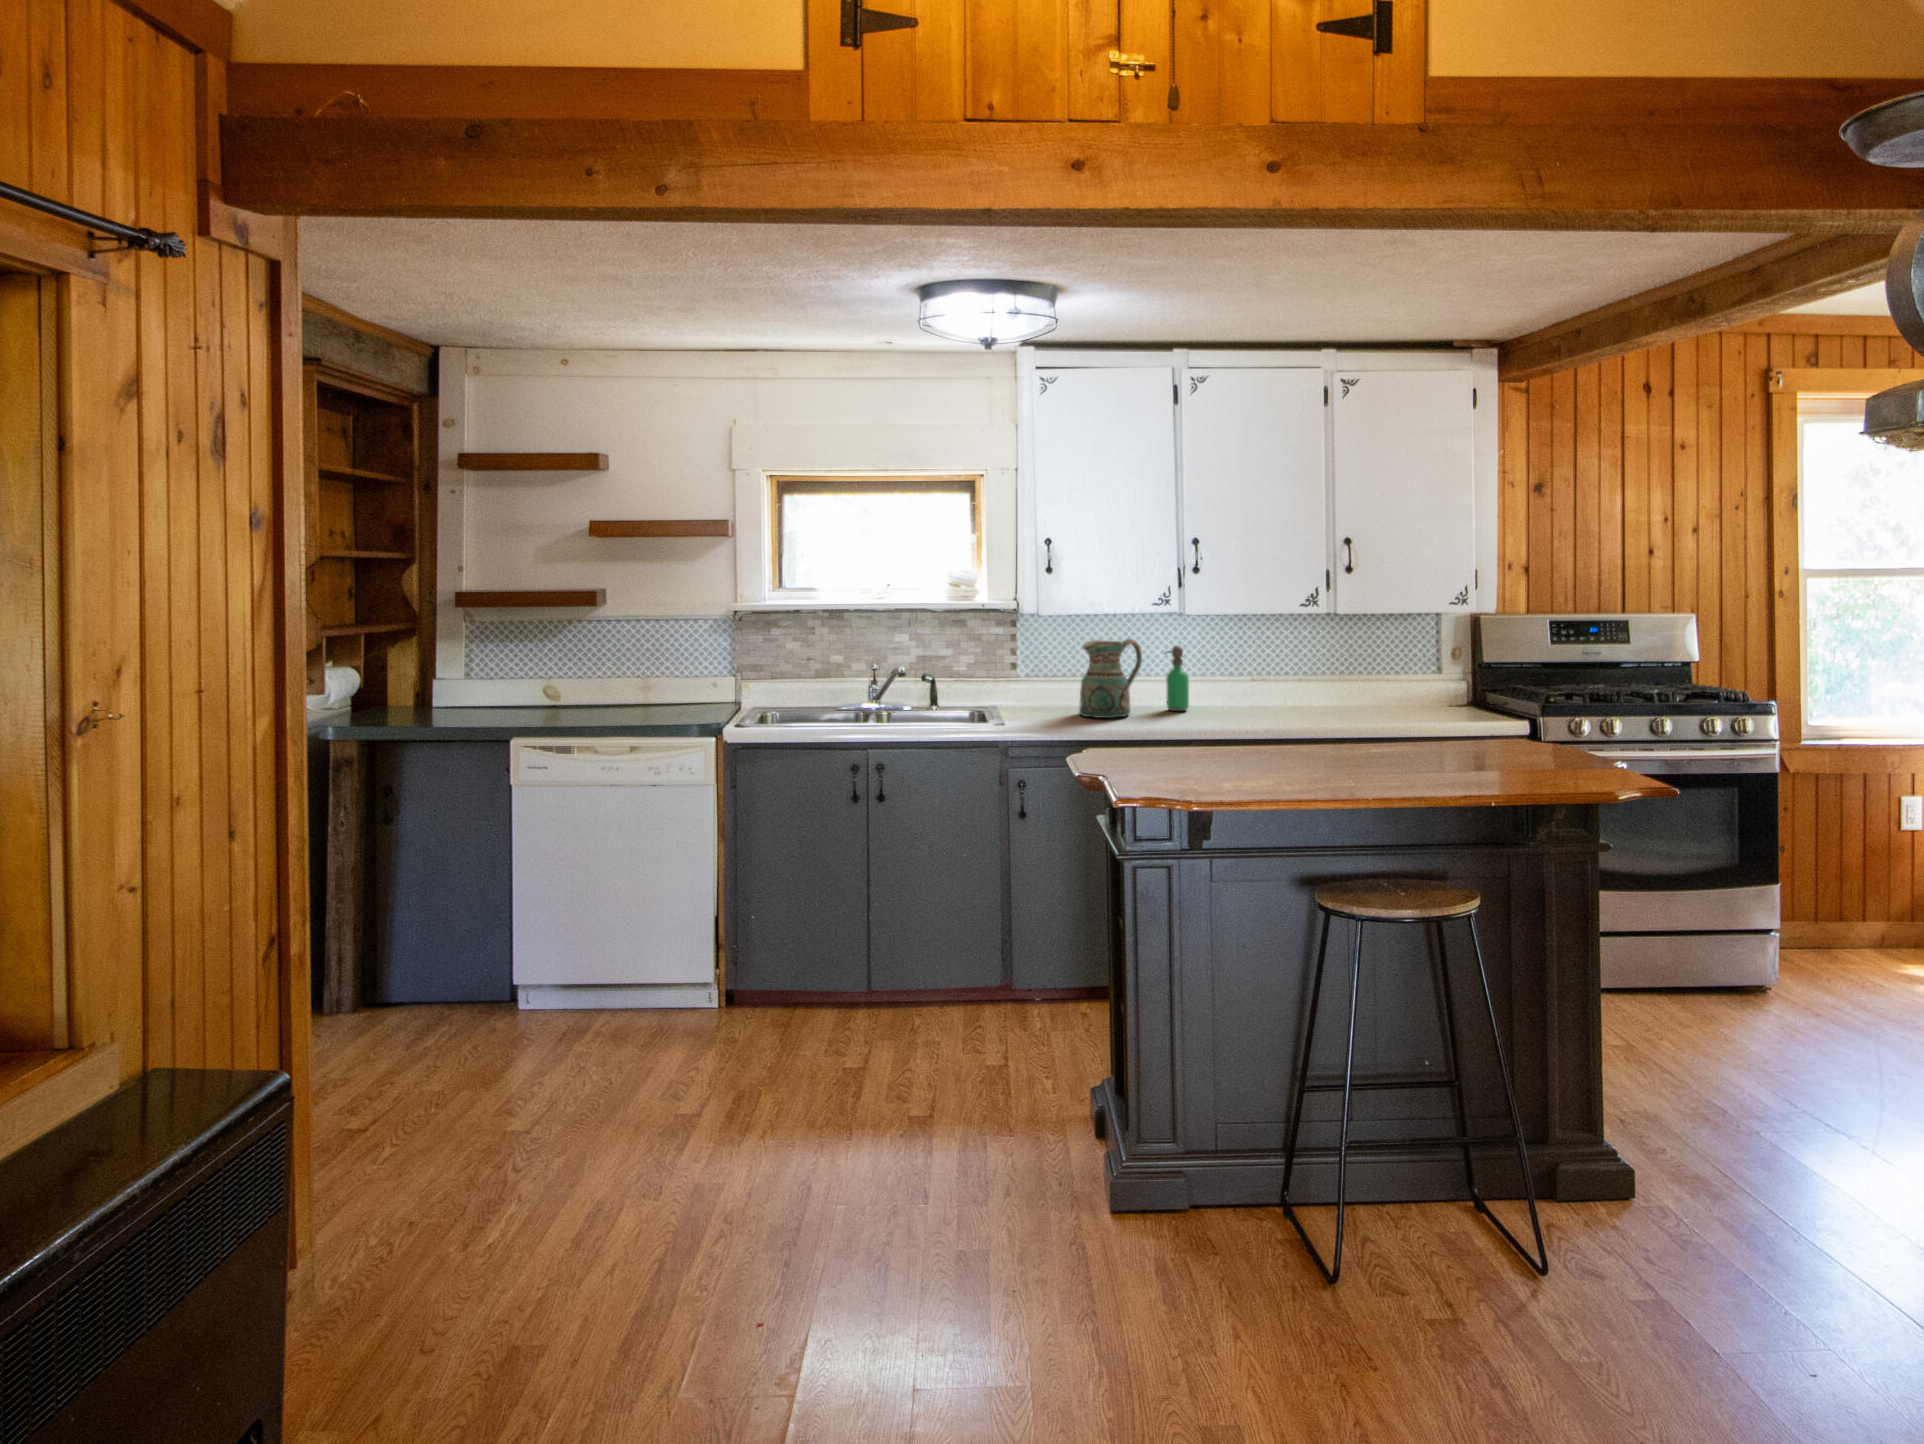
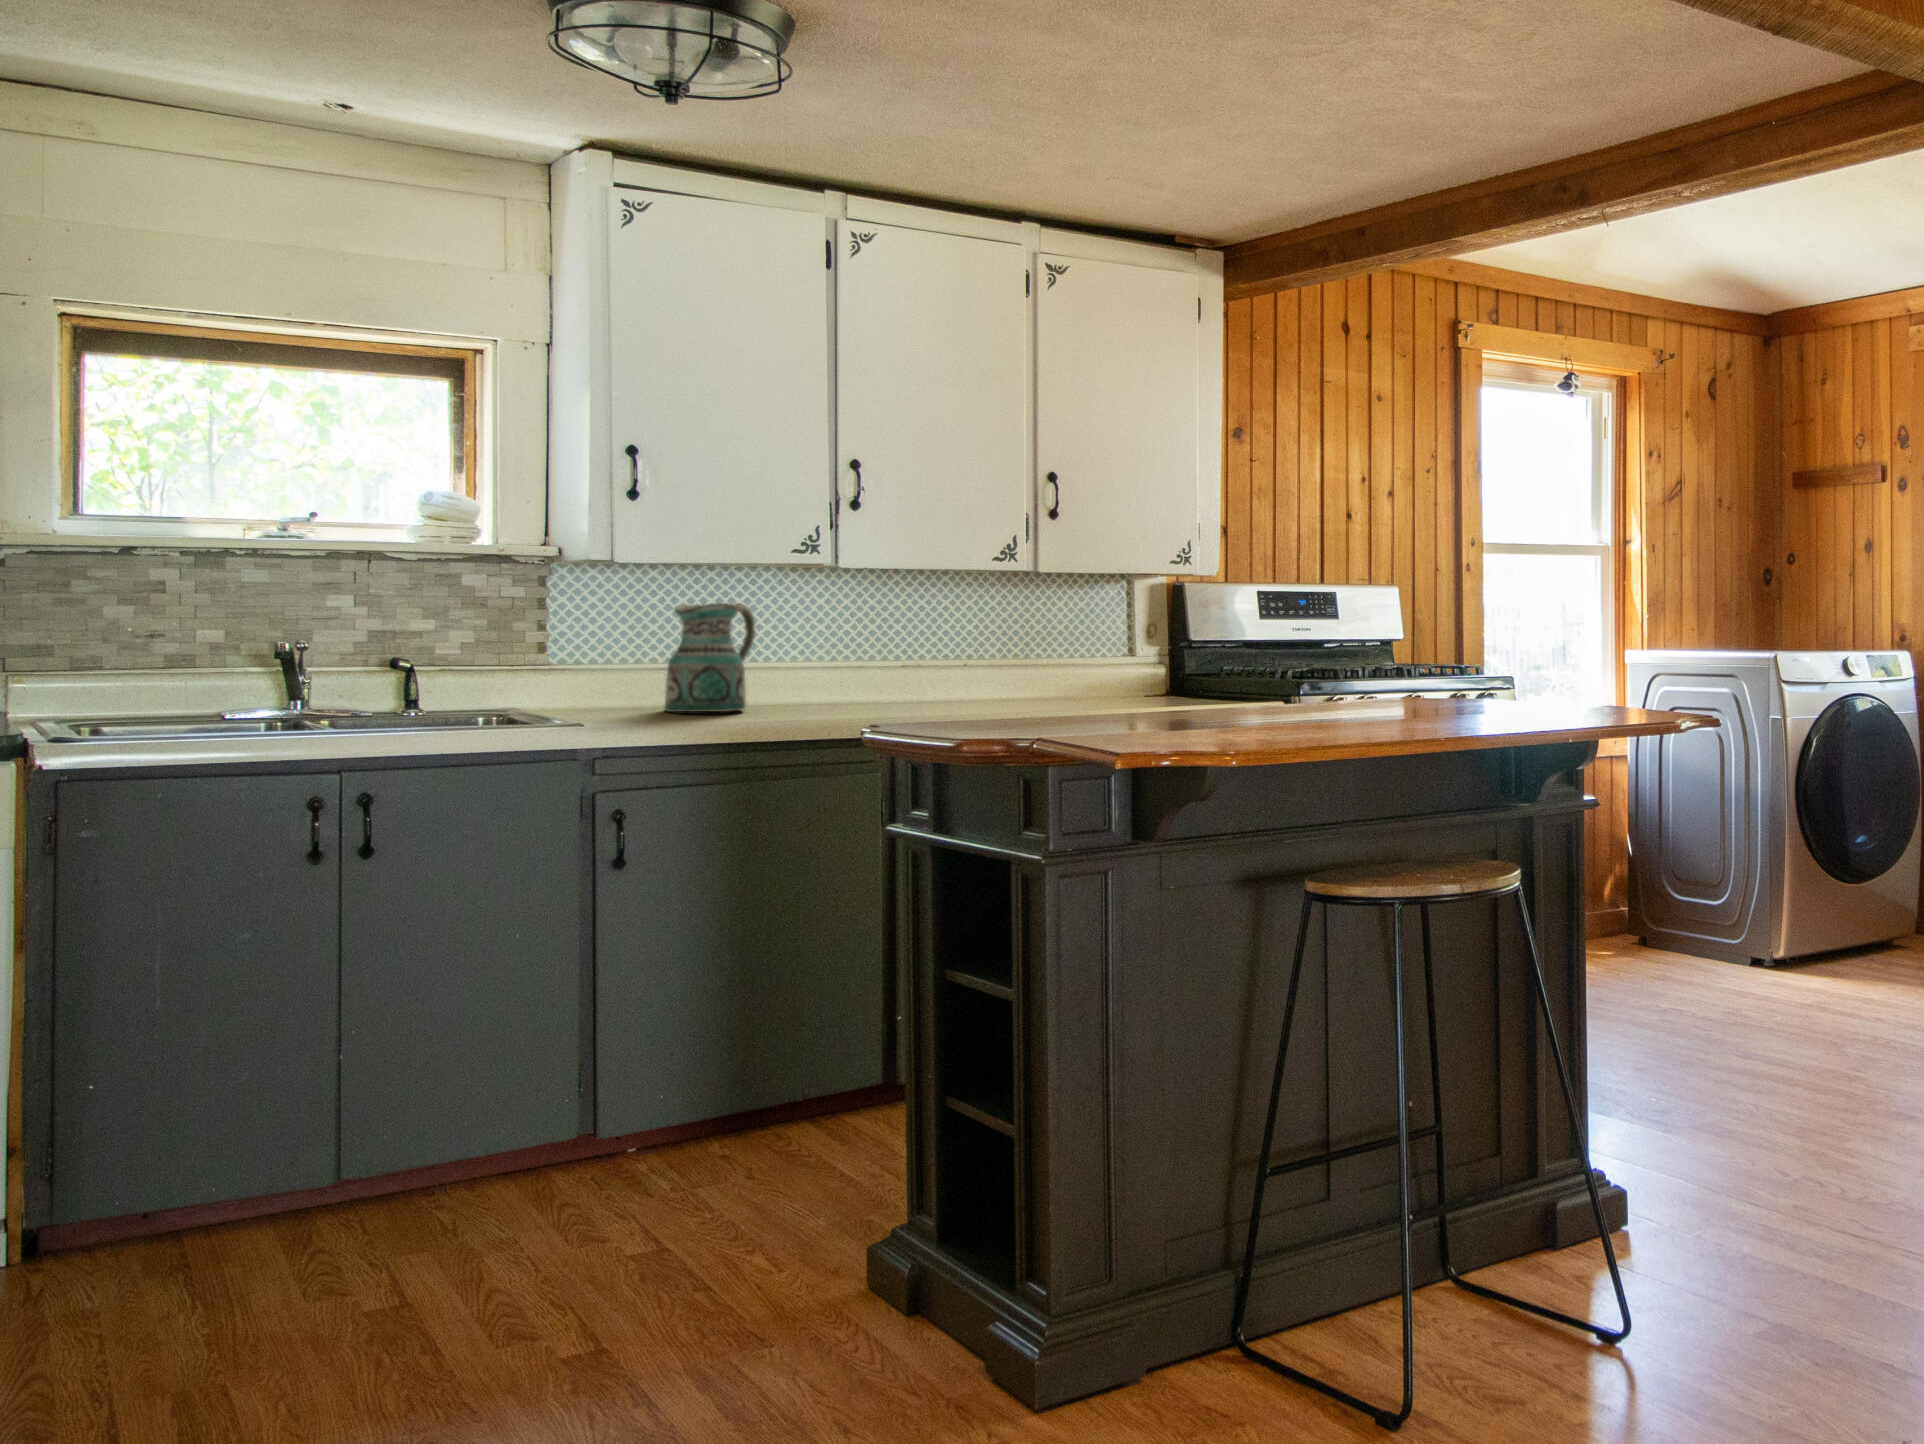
soap dispenser: present [1165,646,1189,711] -> none [787,615,820,705]

